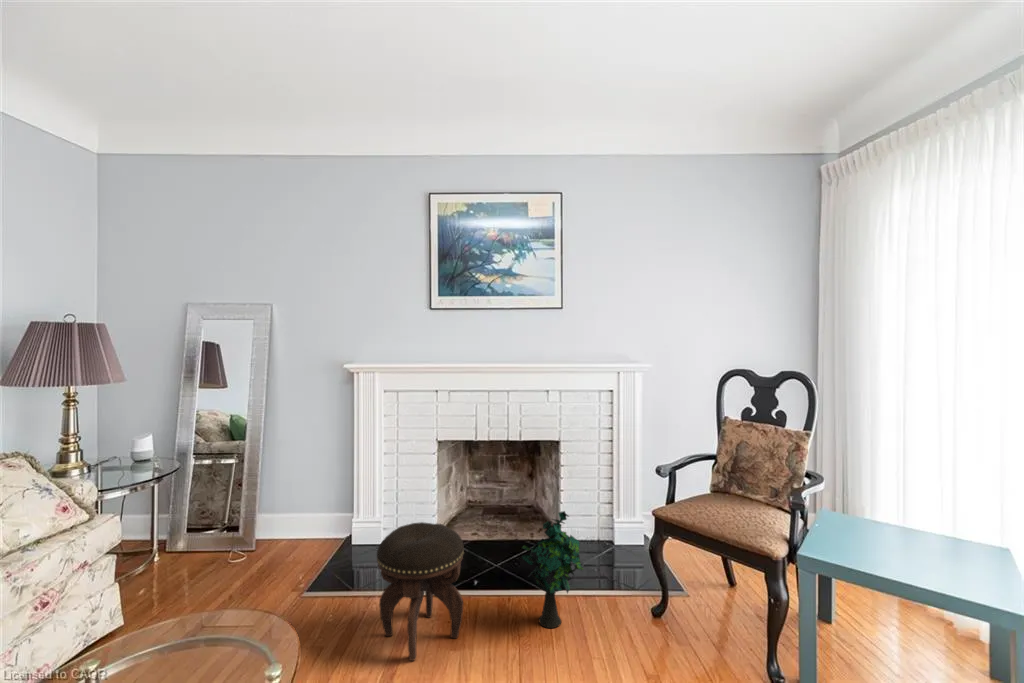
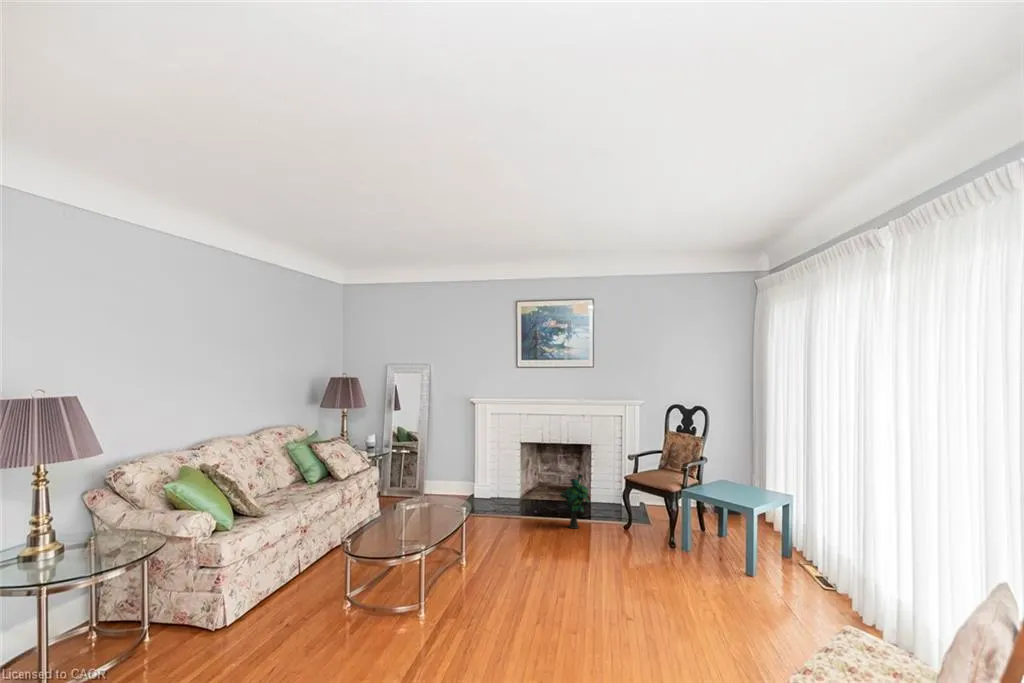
footstool: present [377,522,464,661] -> none [493,477,532,533]

